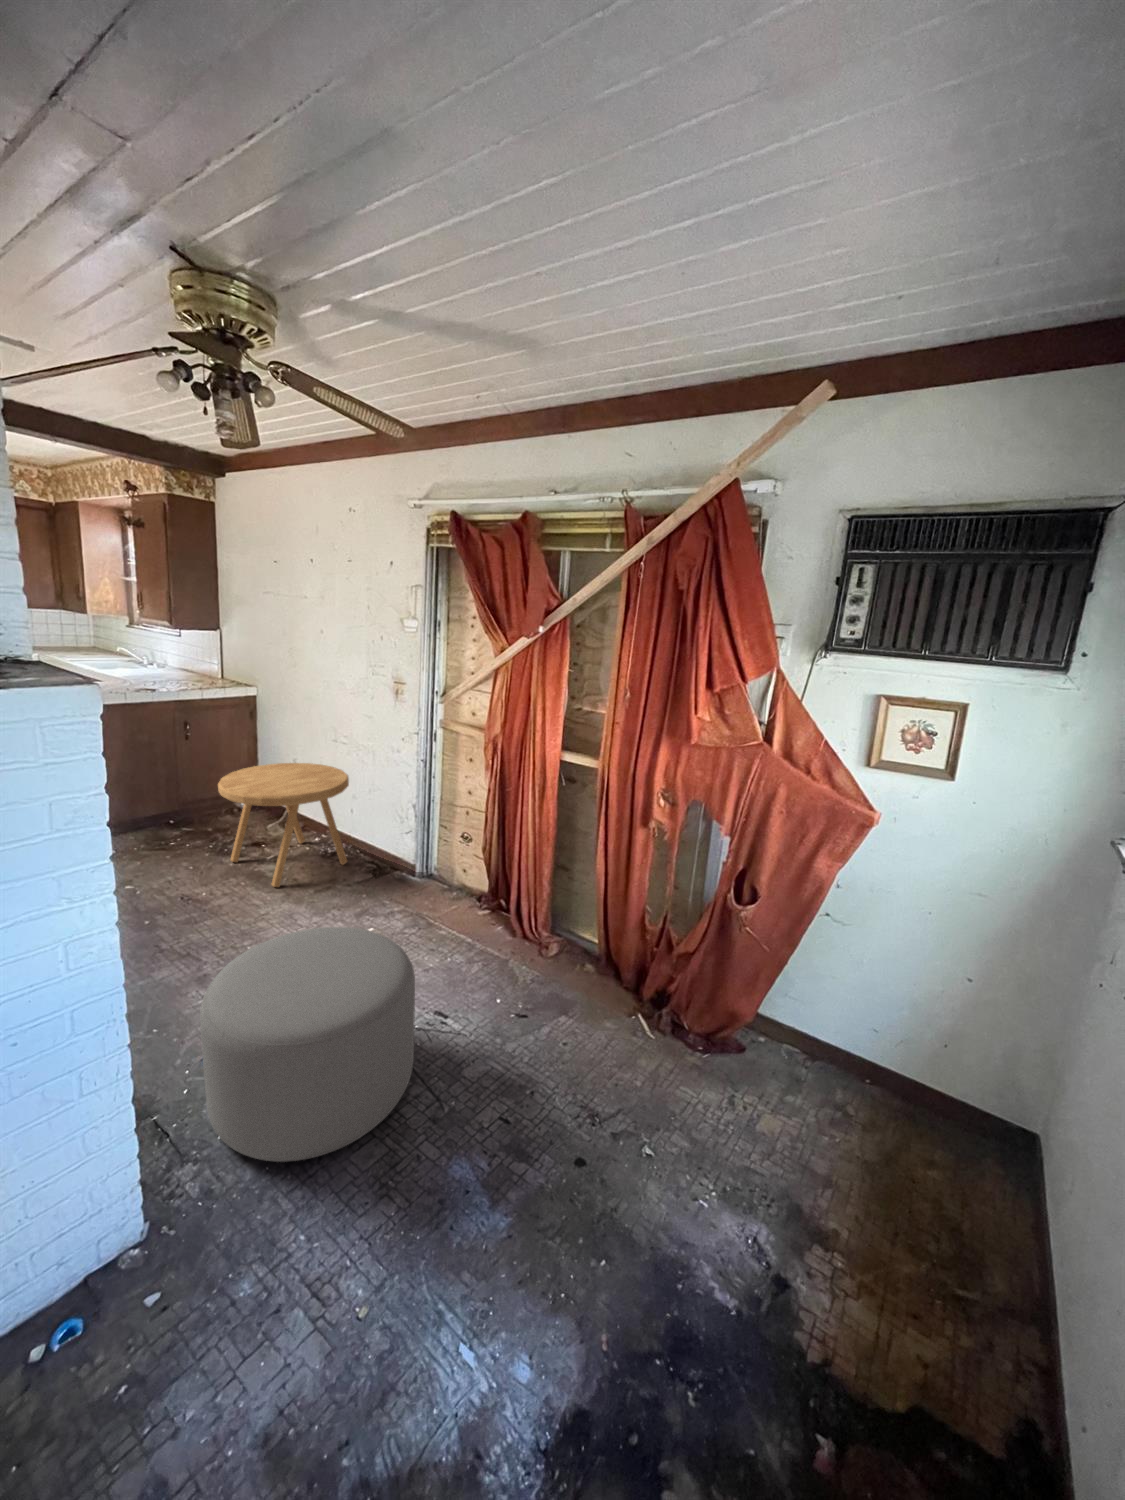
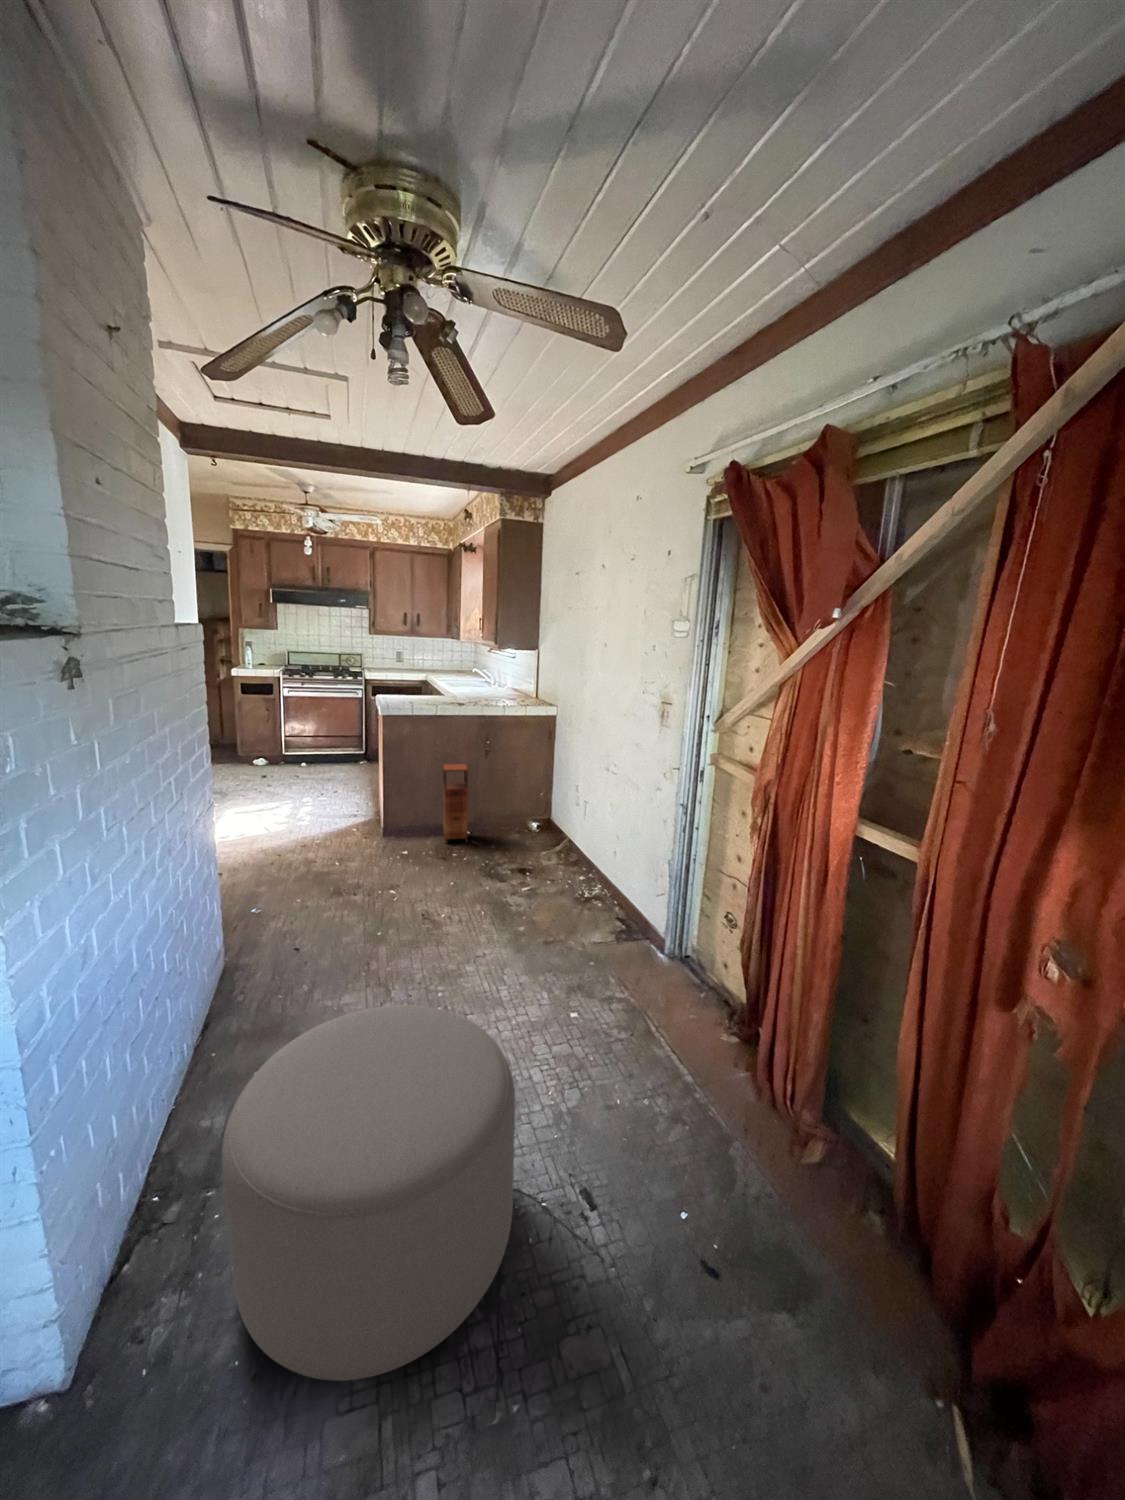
storage cabinet: none [135,752,177,837] -> present [443,764,468,842]
side table: present [218,763,349,887] -> none [474,788,607,926]

